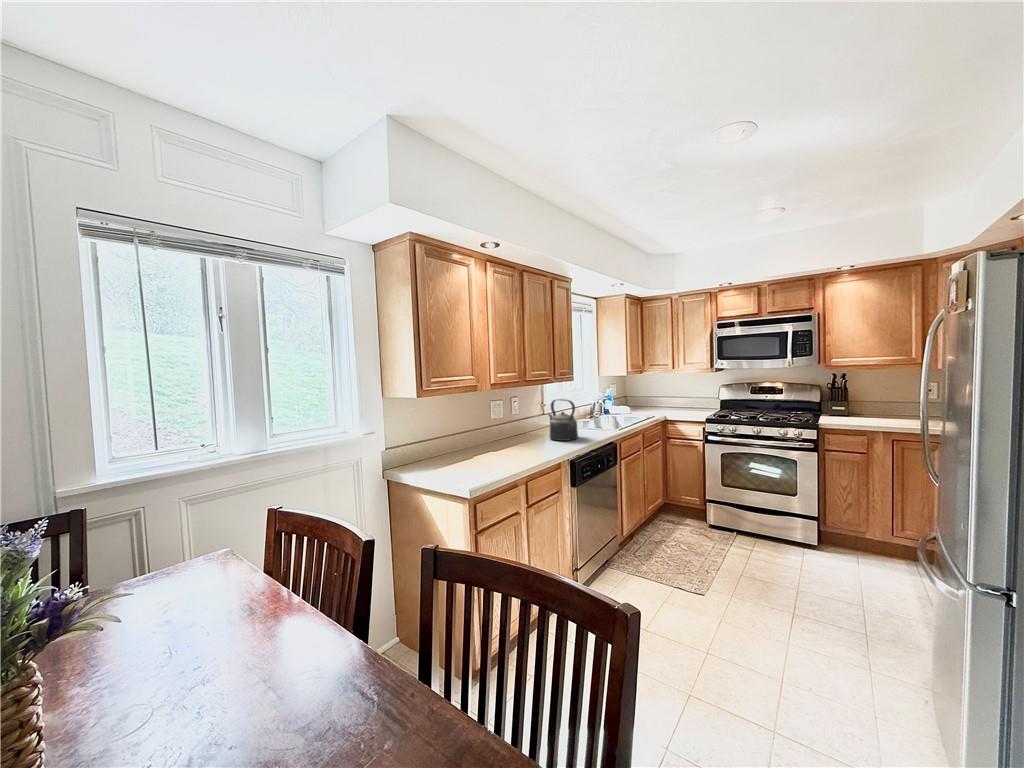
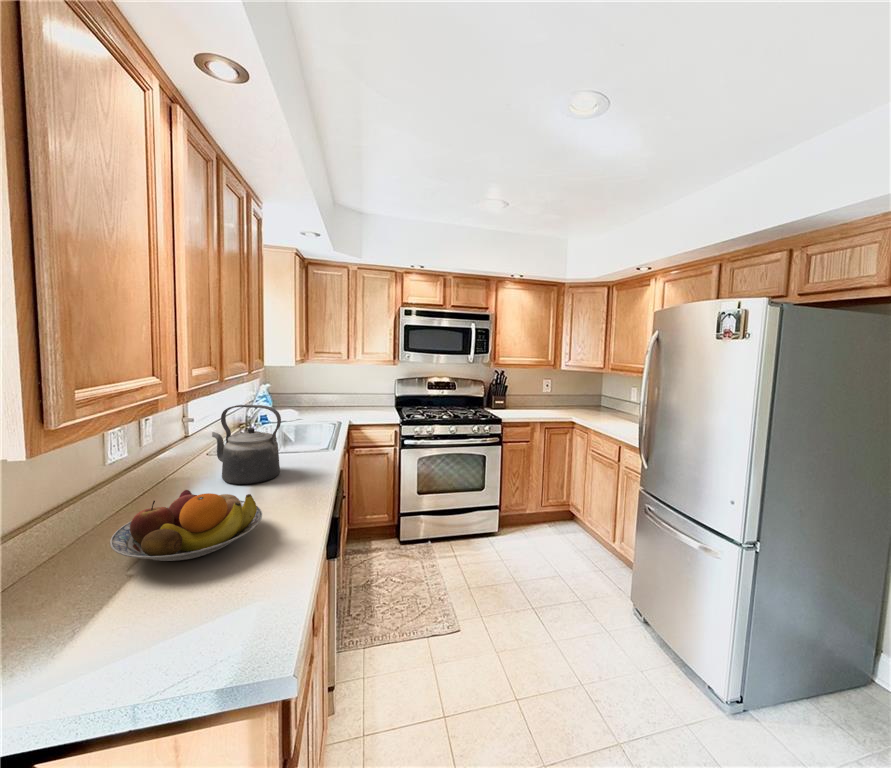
fruit bowl: none [492,433,544,457] -> present [110,490,262,561]

